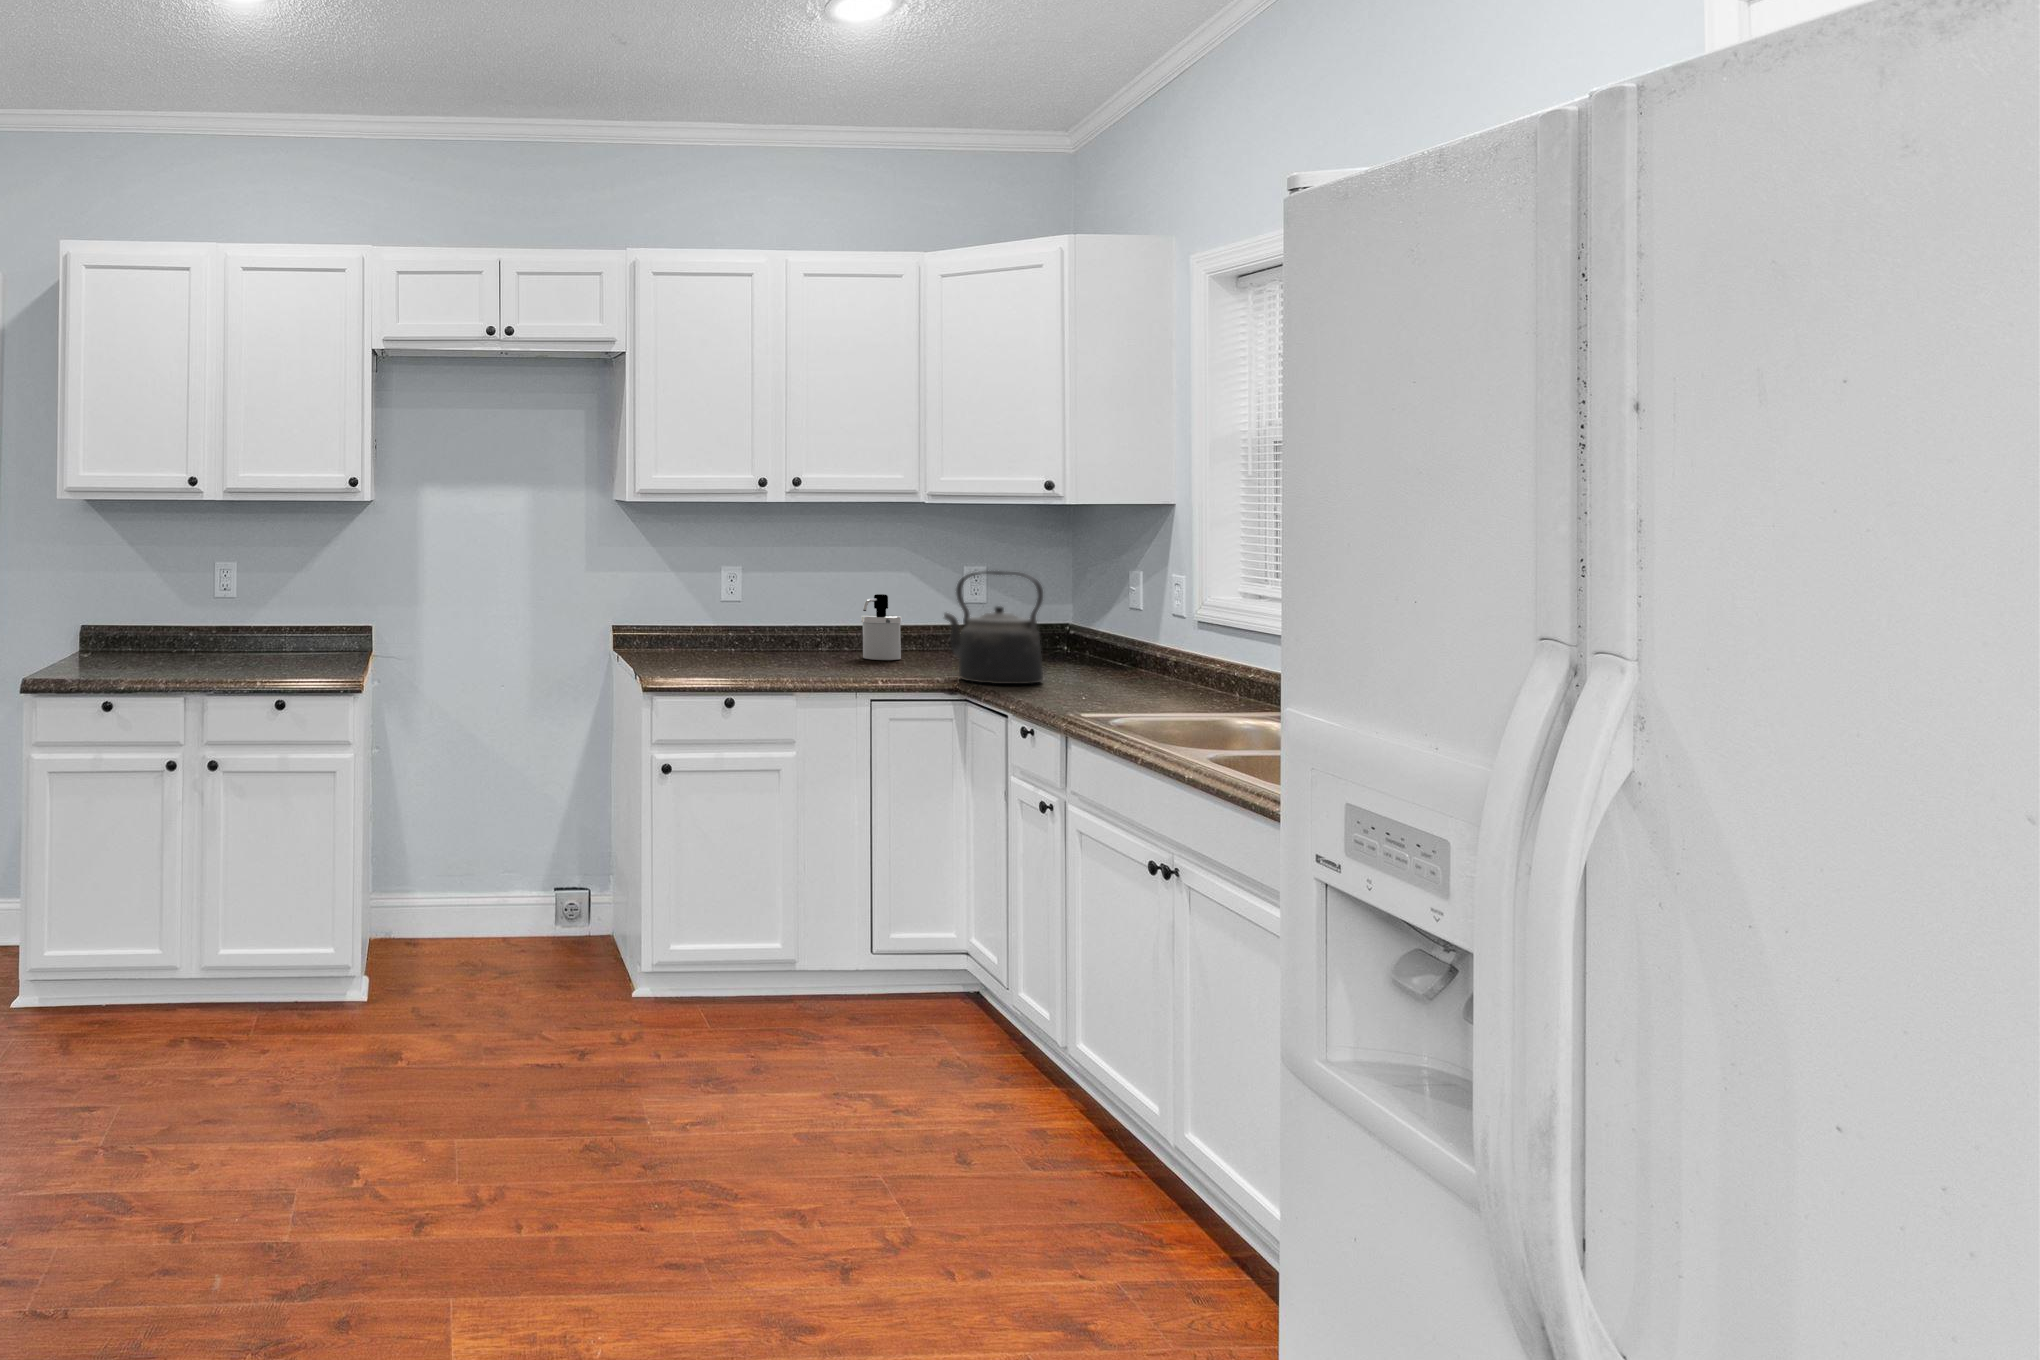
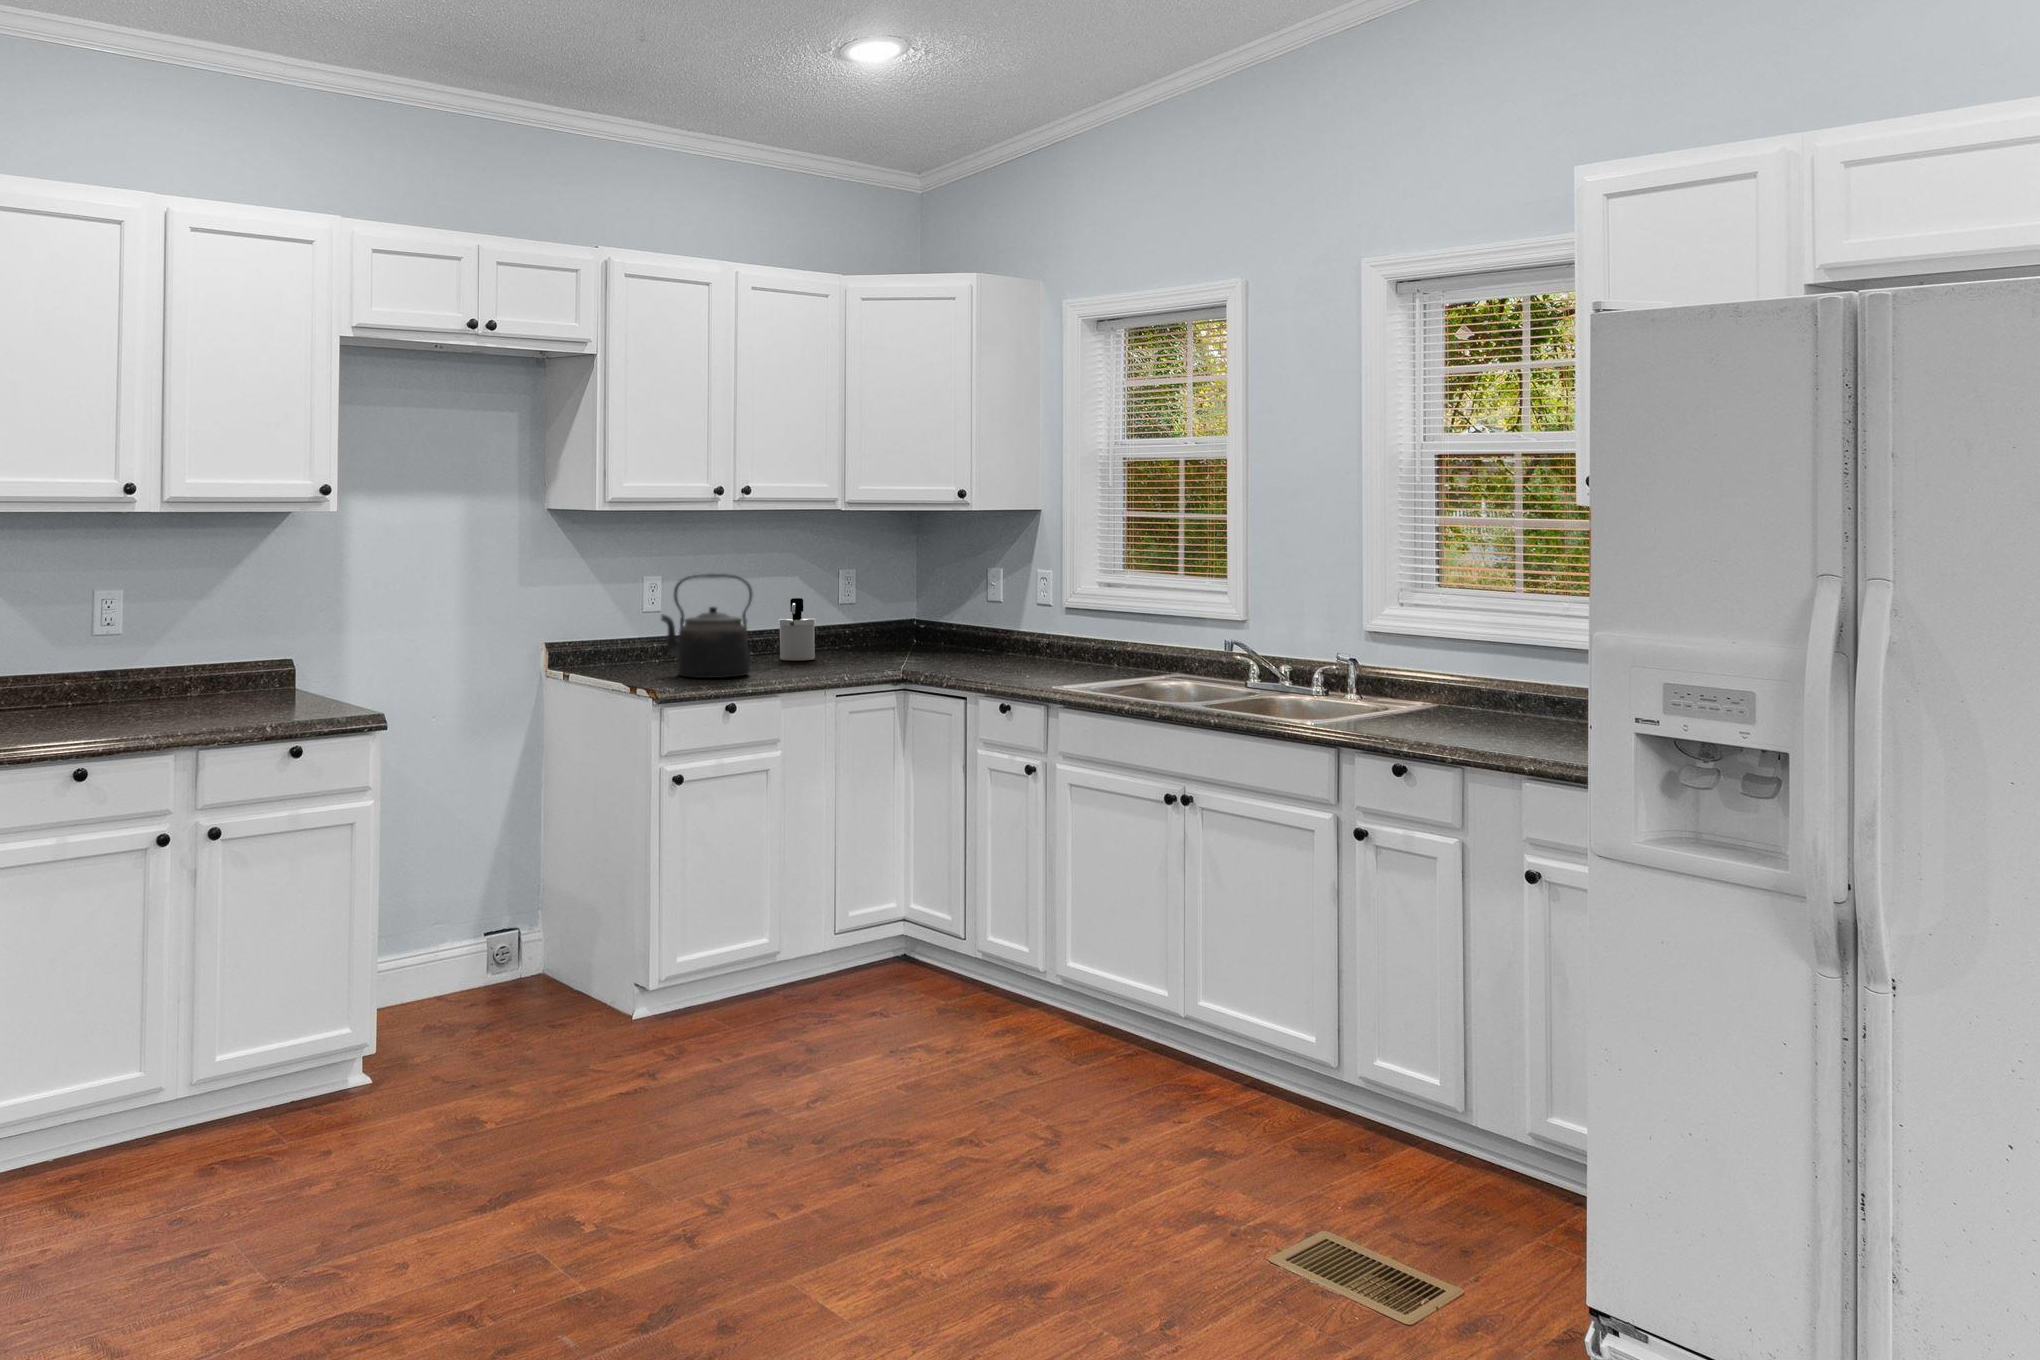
kettle: present [944,571,1043,684] -> present [661,574,753,678]

